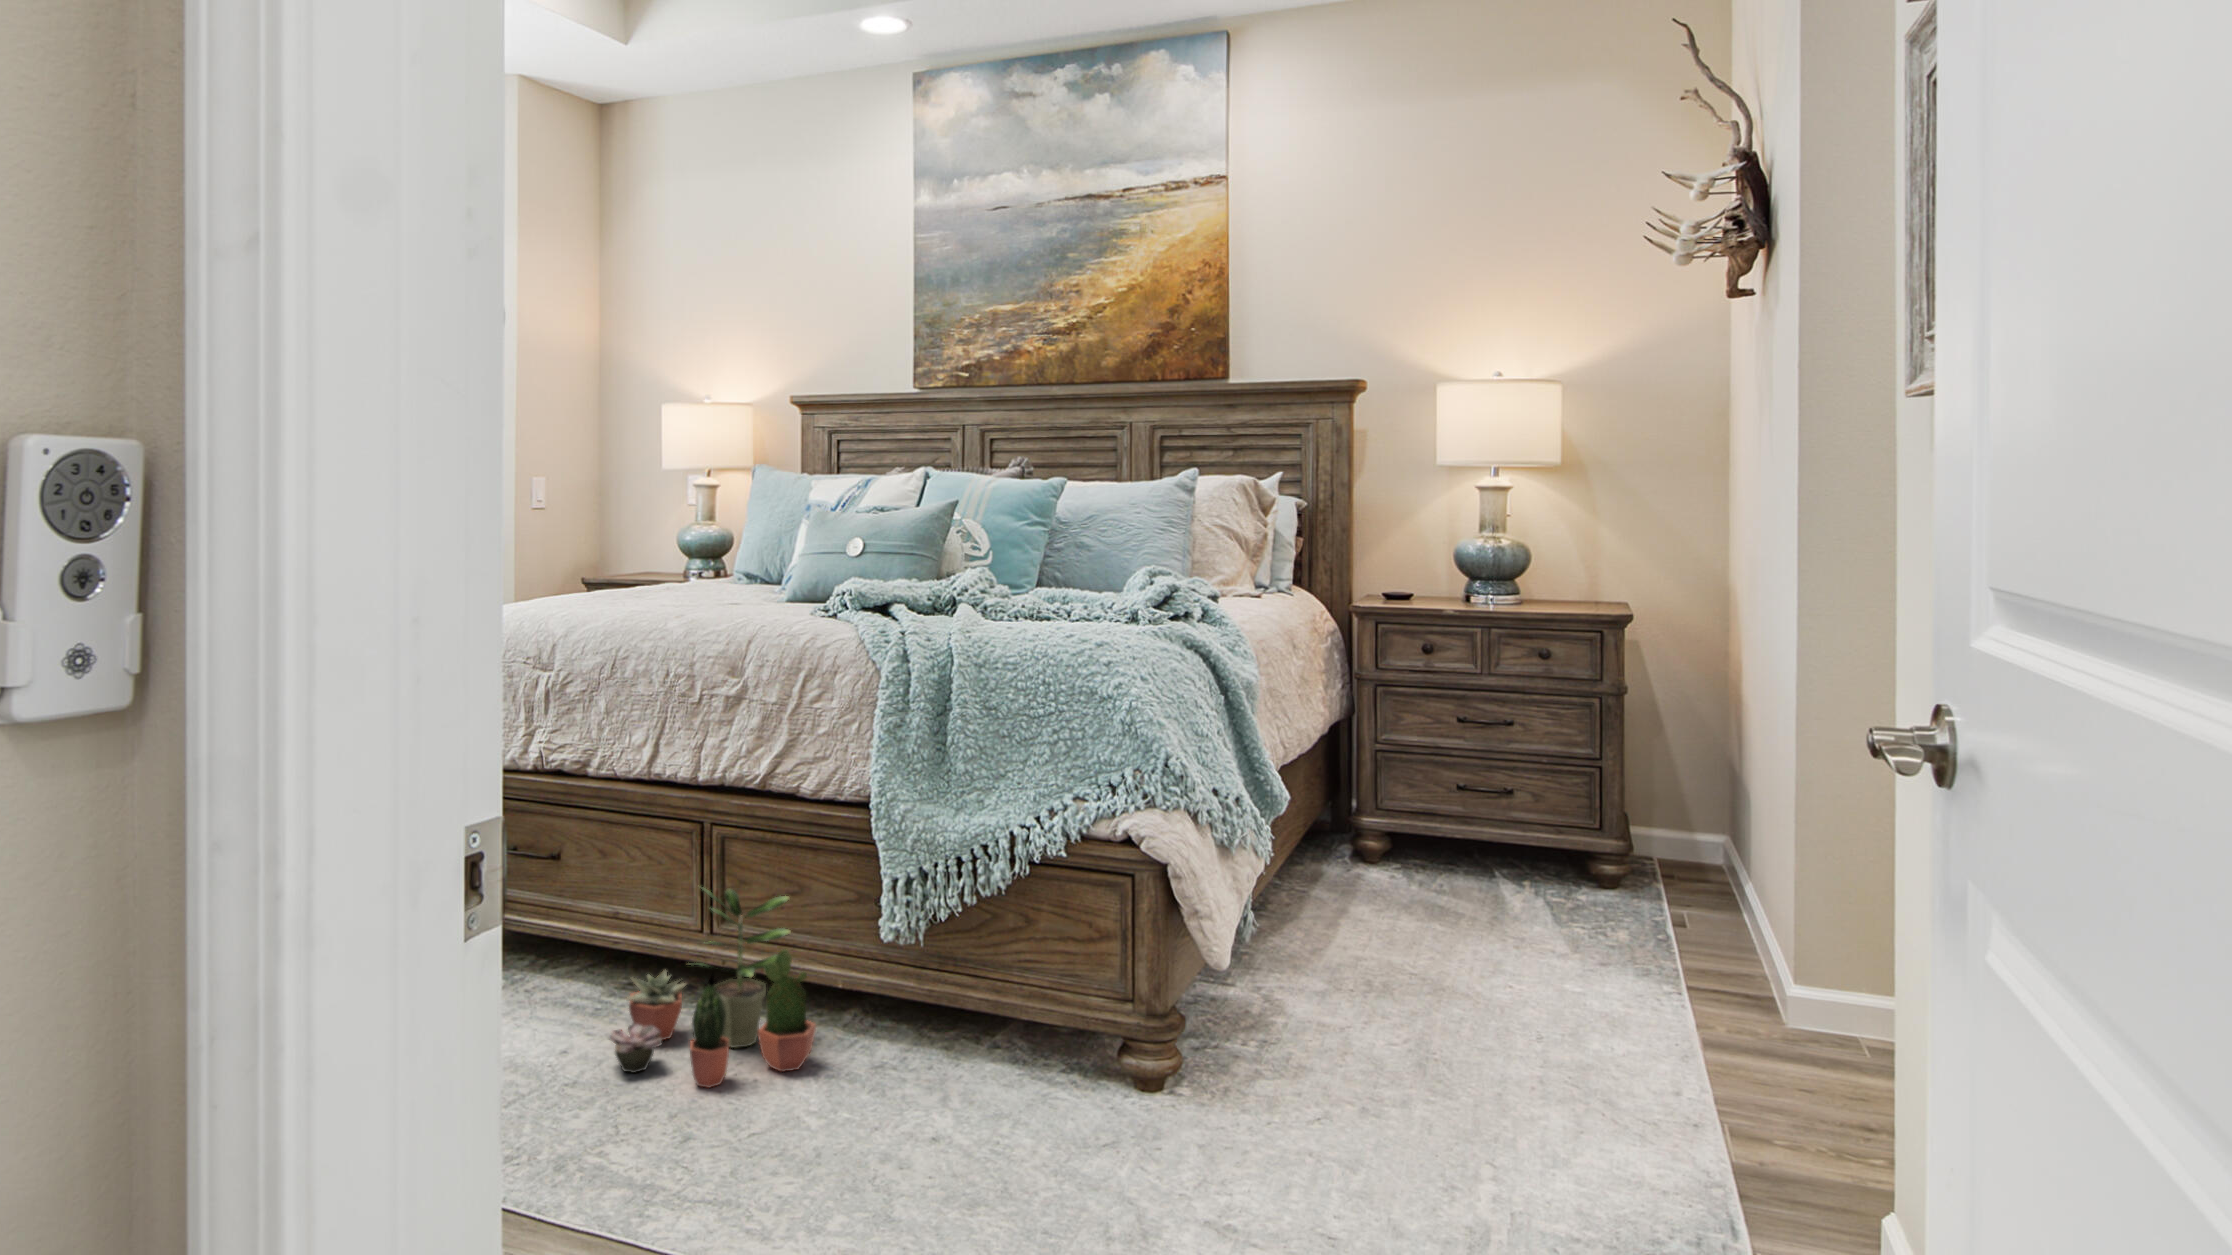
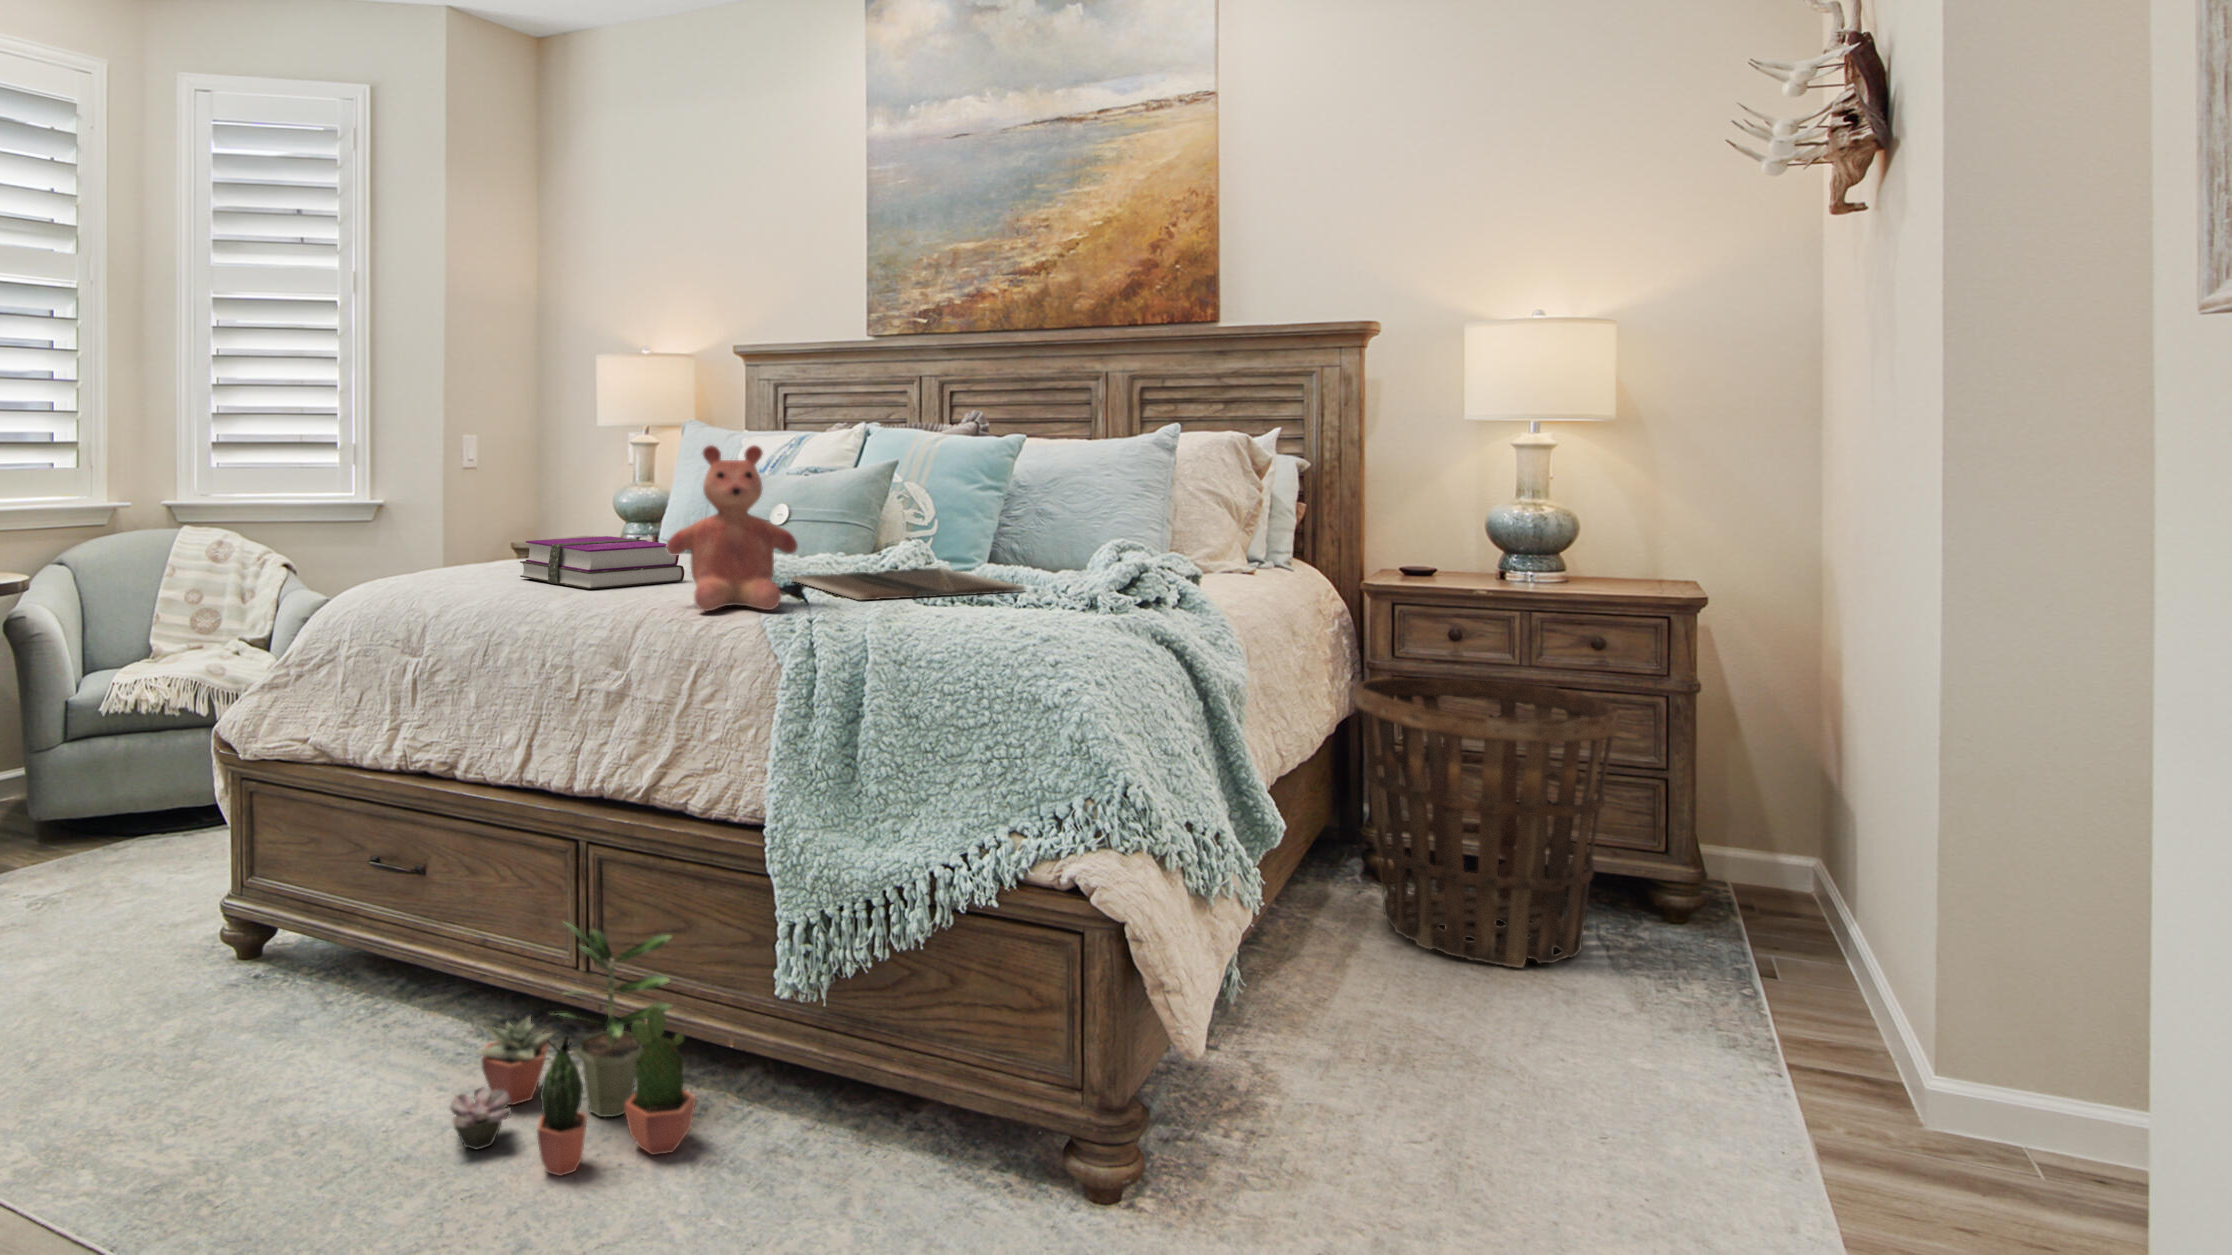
teddy bear: none [775,486,886,626] -> present [666,445,798,611]
hardback book: none [629,567,777,611] -> present [520,536,684,589]
laptop: none [869,593,1074,618] -> present [791,568,1025,600]
basket: none [1346,686,1560,925] -> present [1354,677,1618,968]

